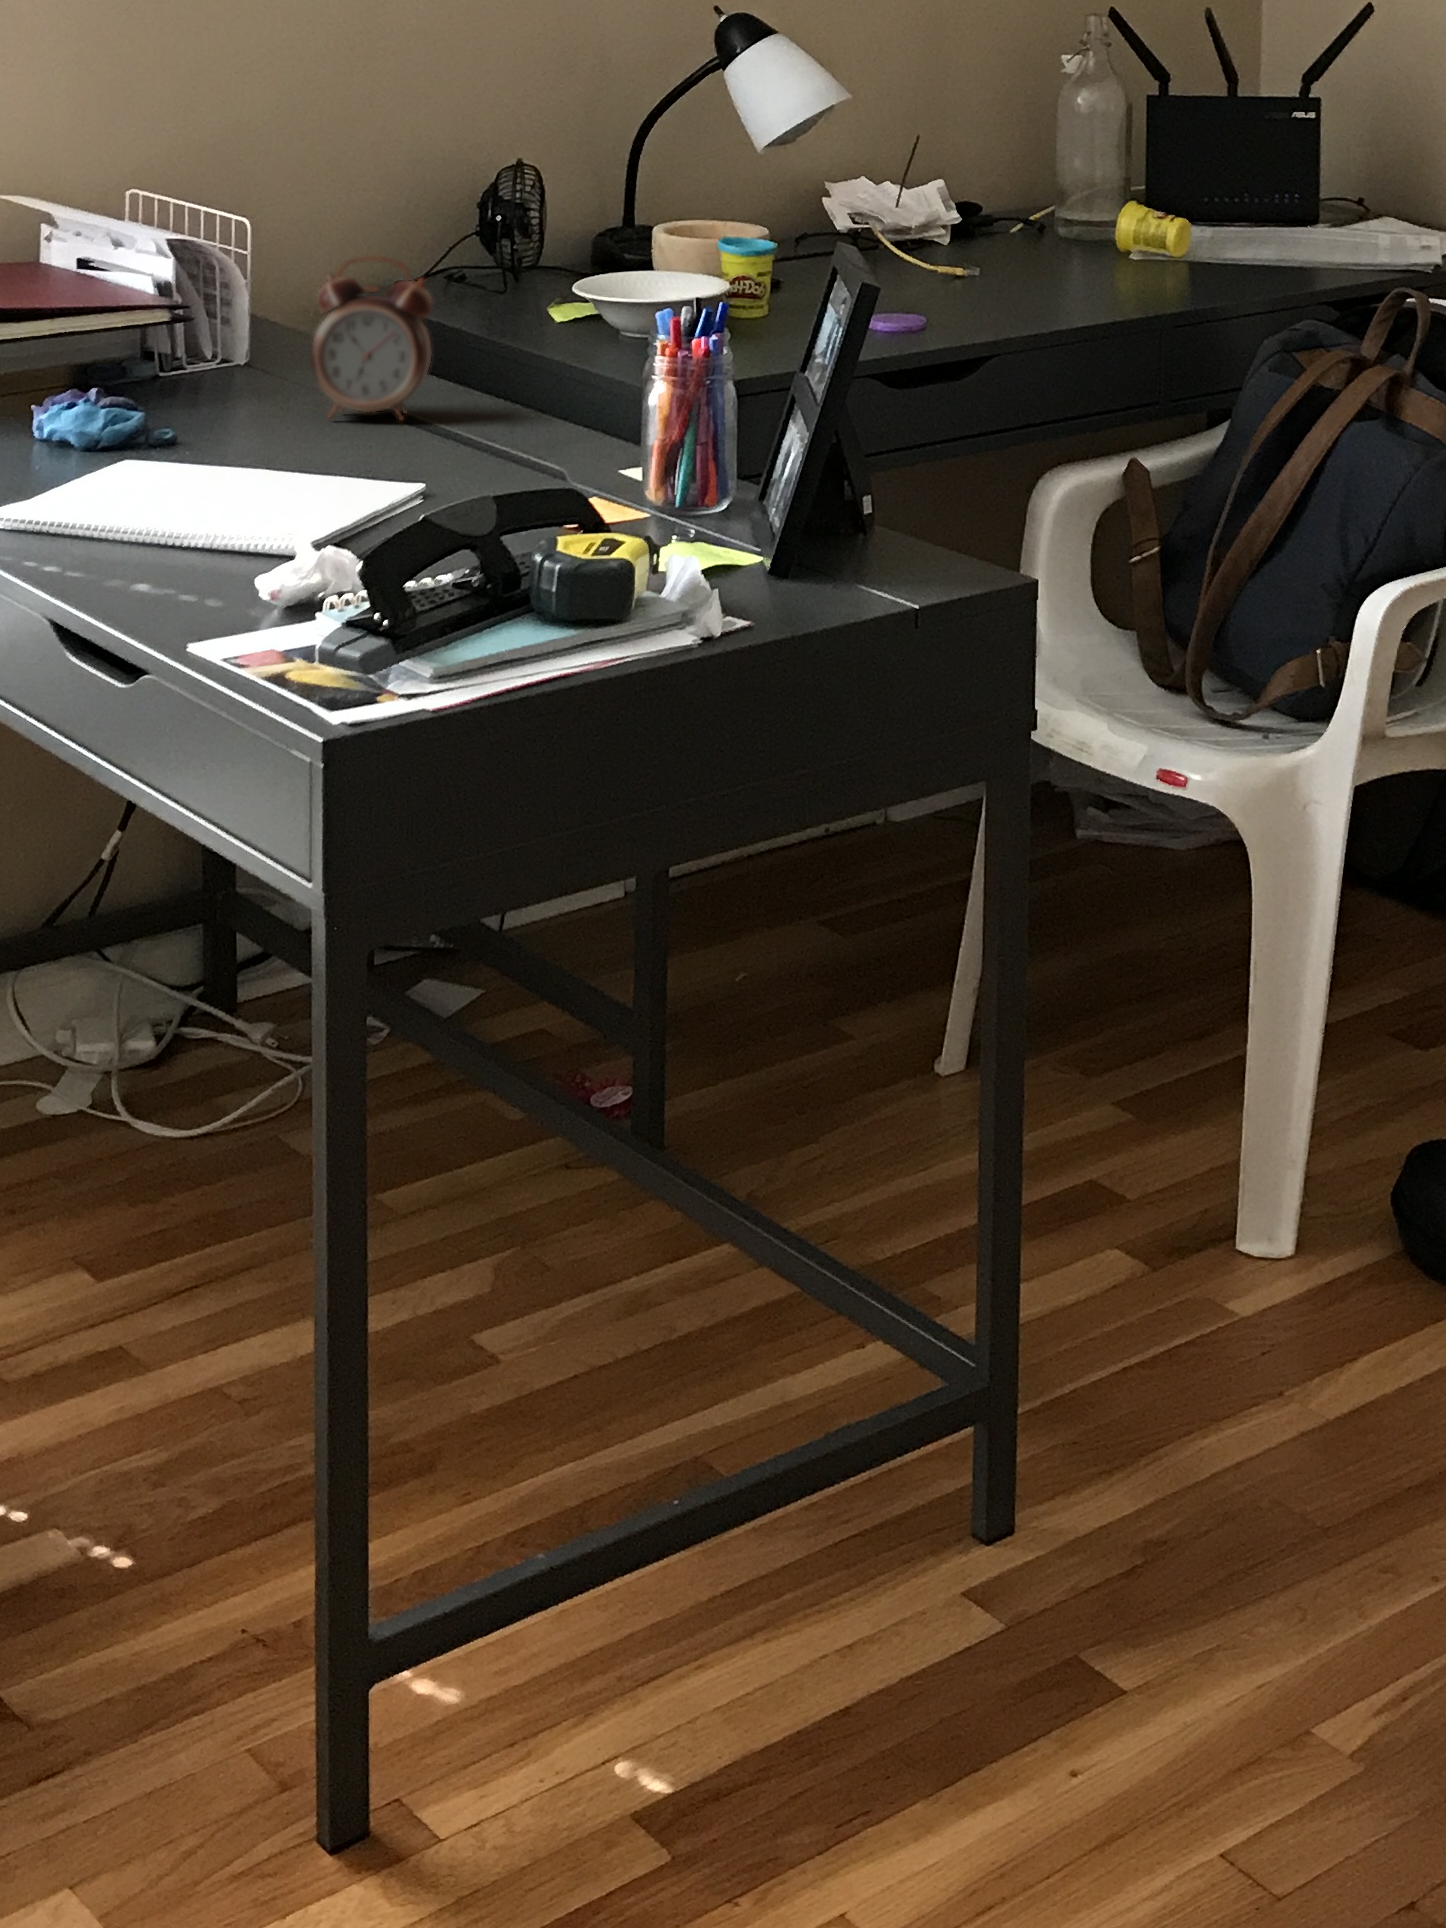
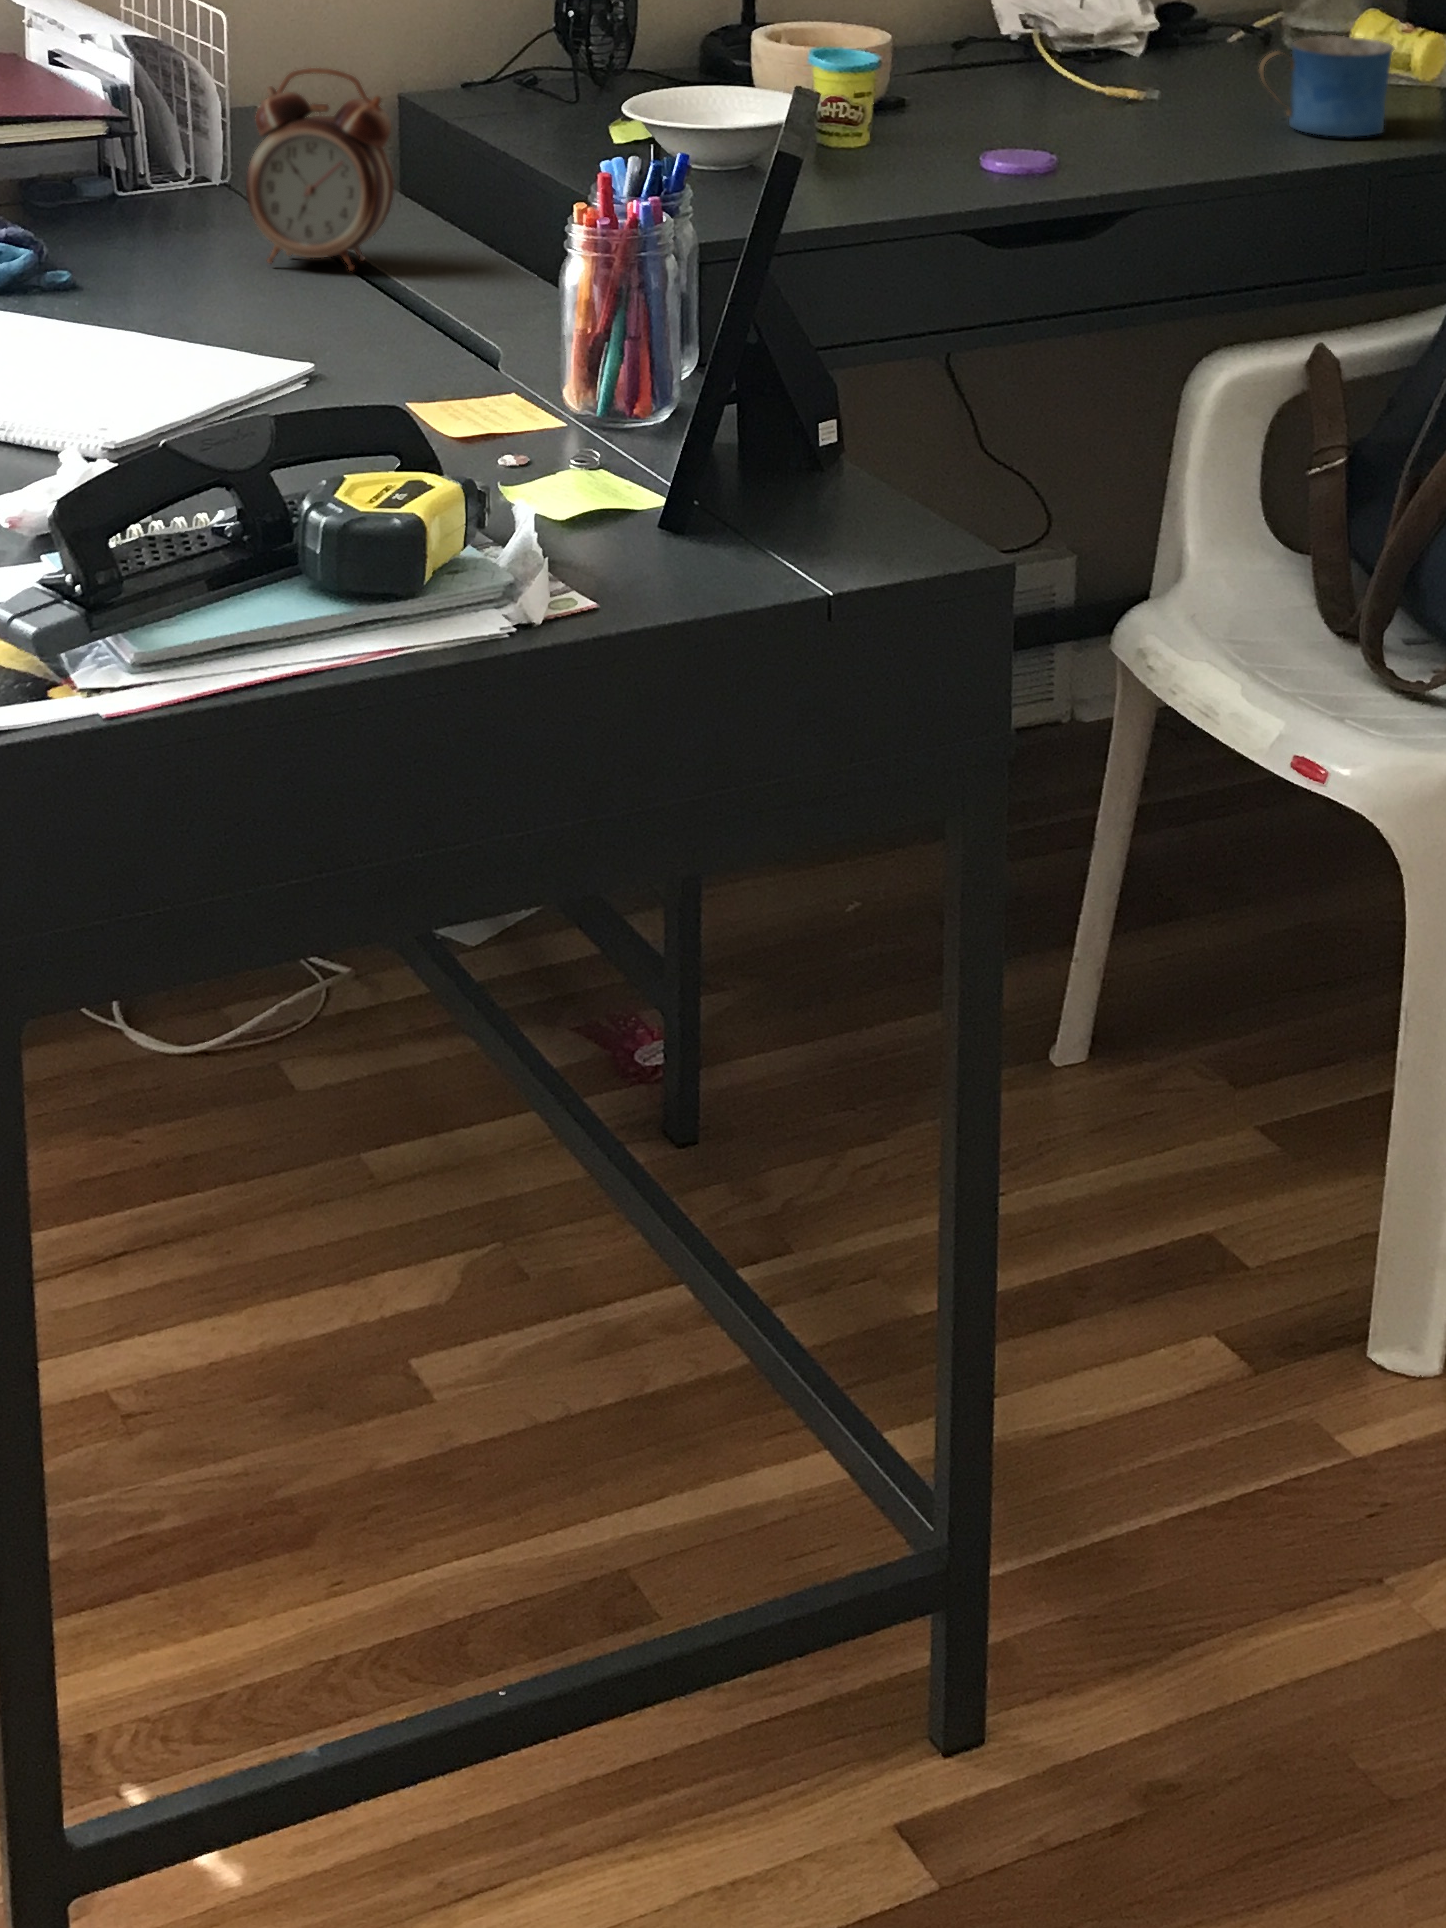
mug: none [1062,221,1166,300] -> present [1259,35,1394,136]

